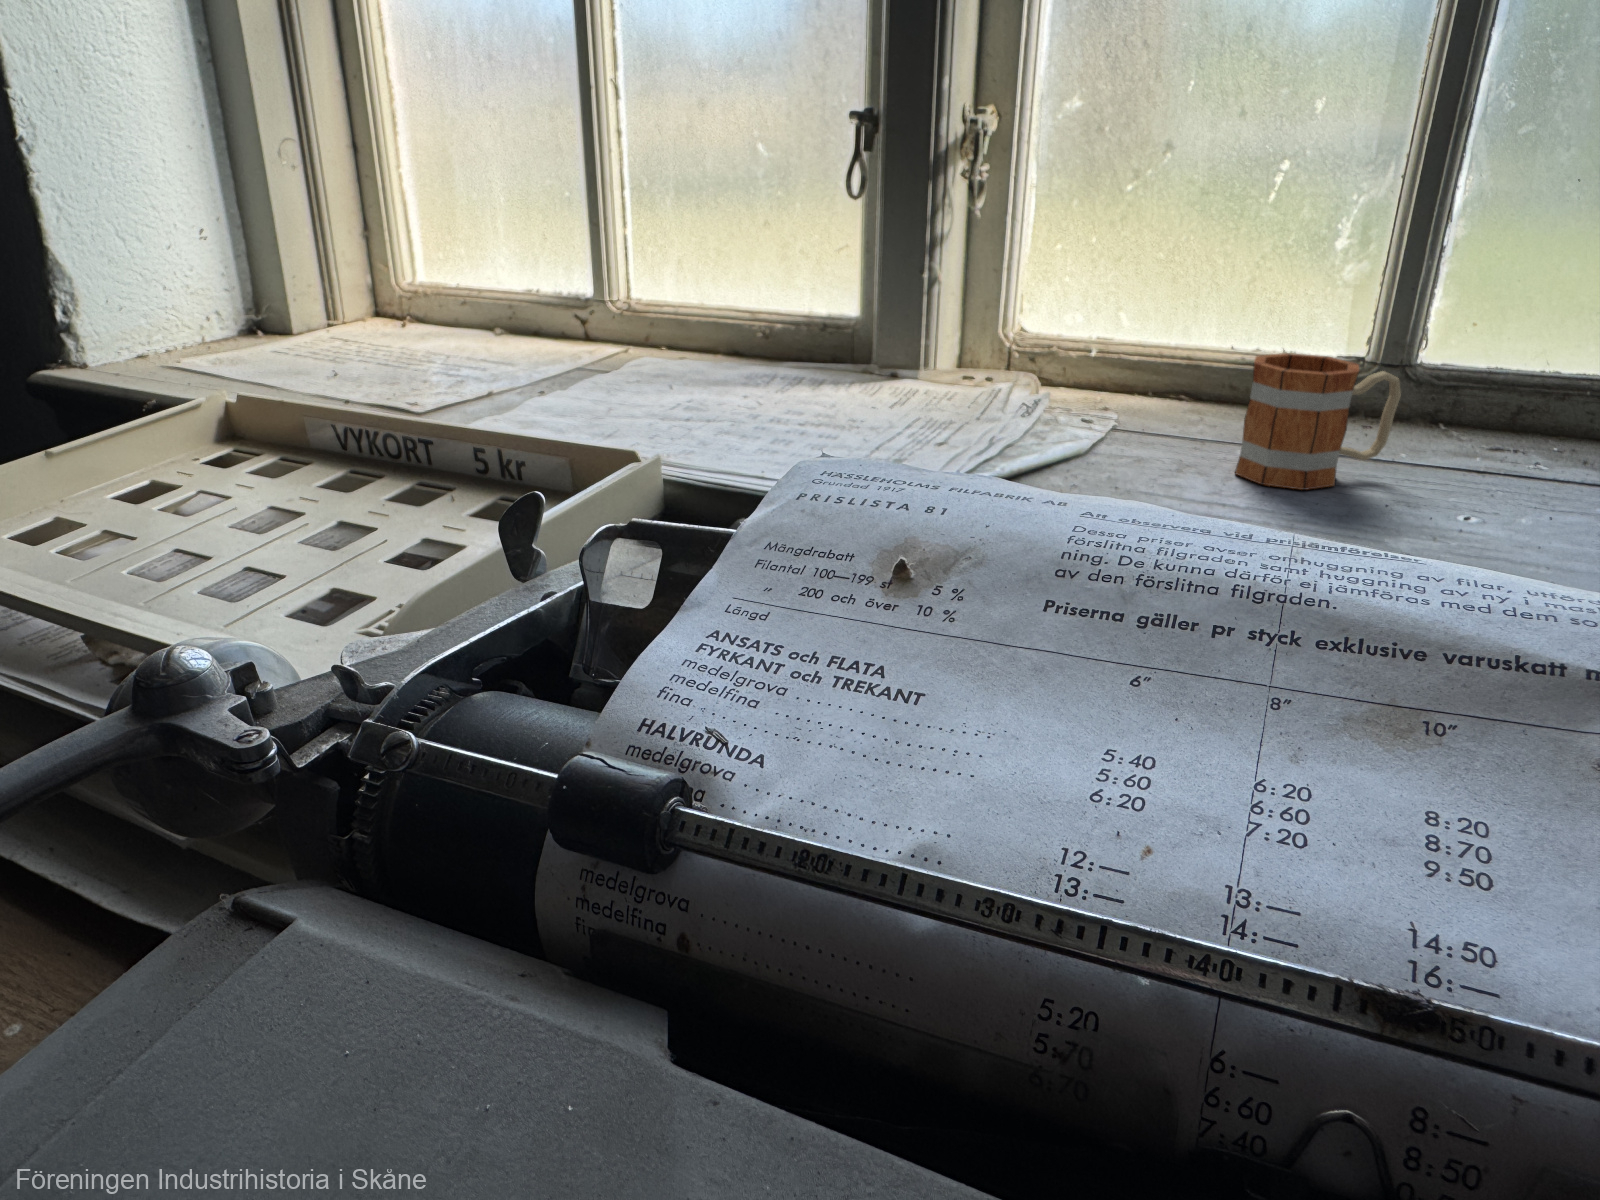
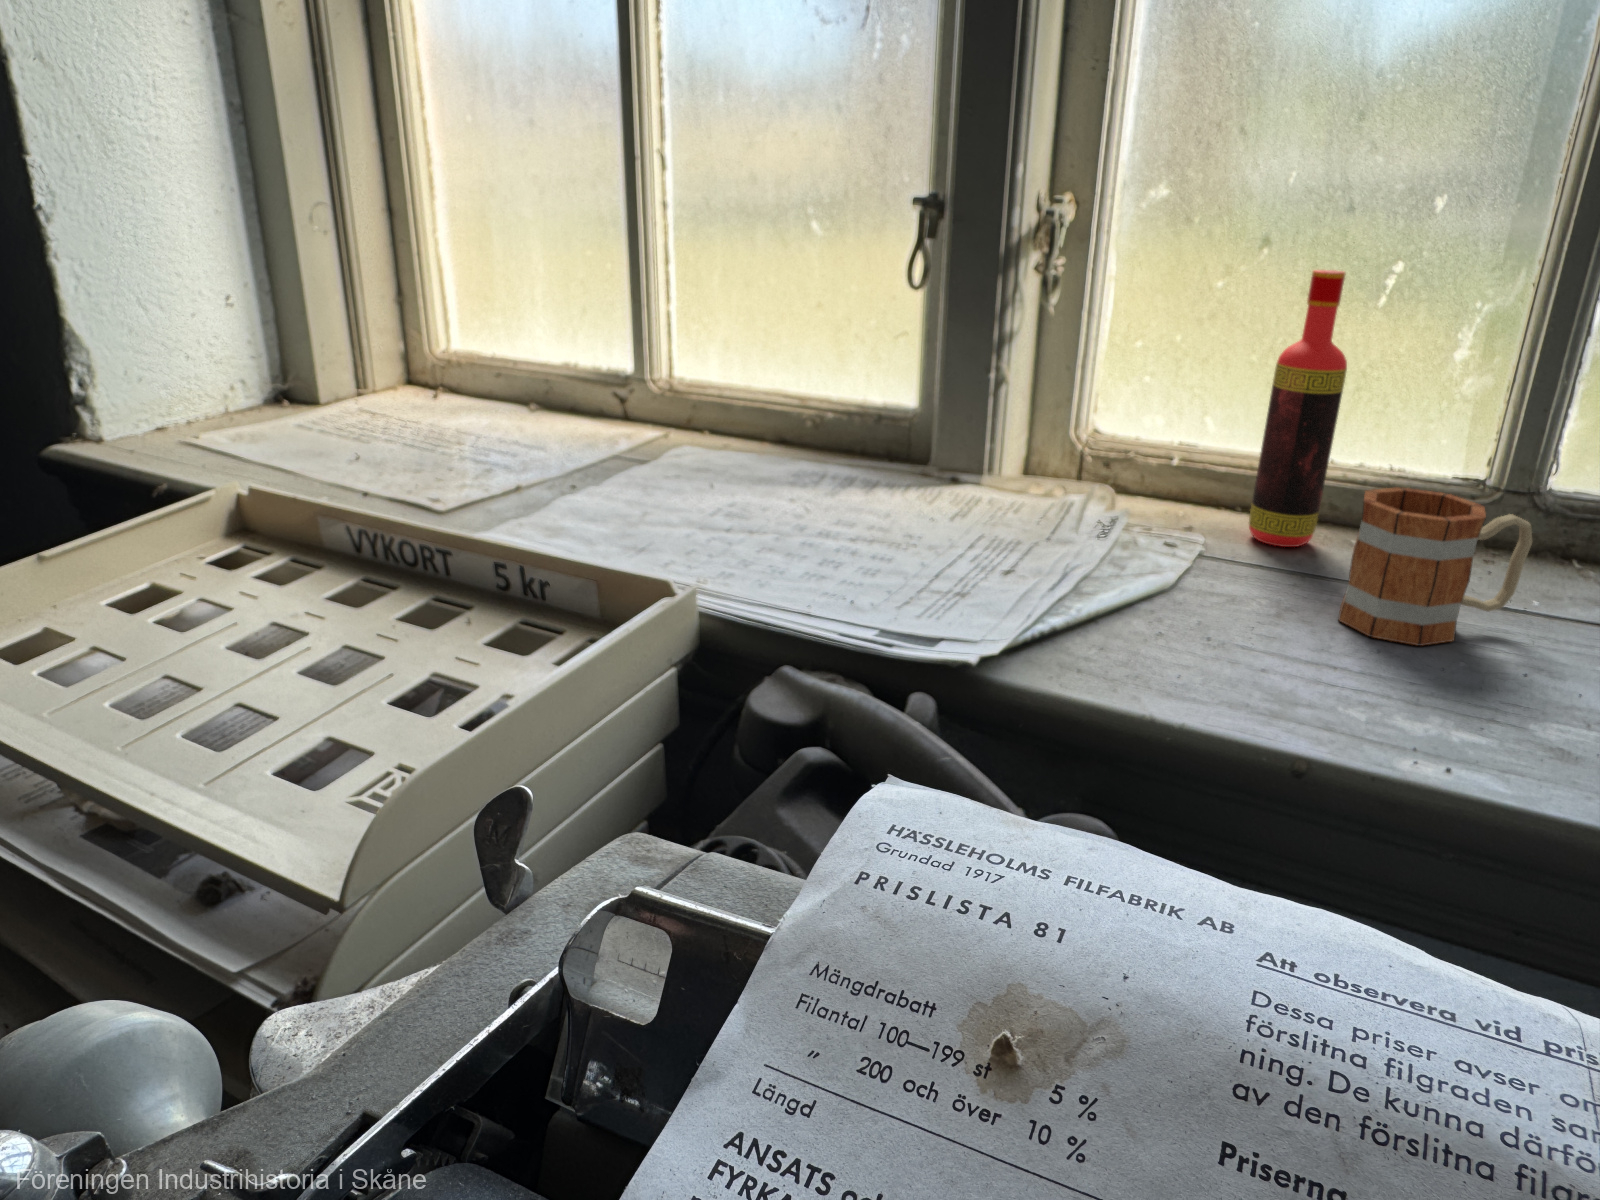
bottle: none [1158,165,1241,421] -> present [1249,270,1347,547]

